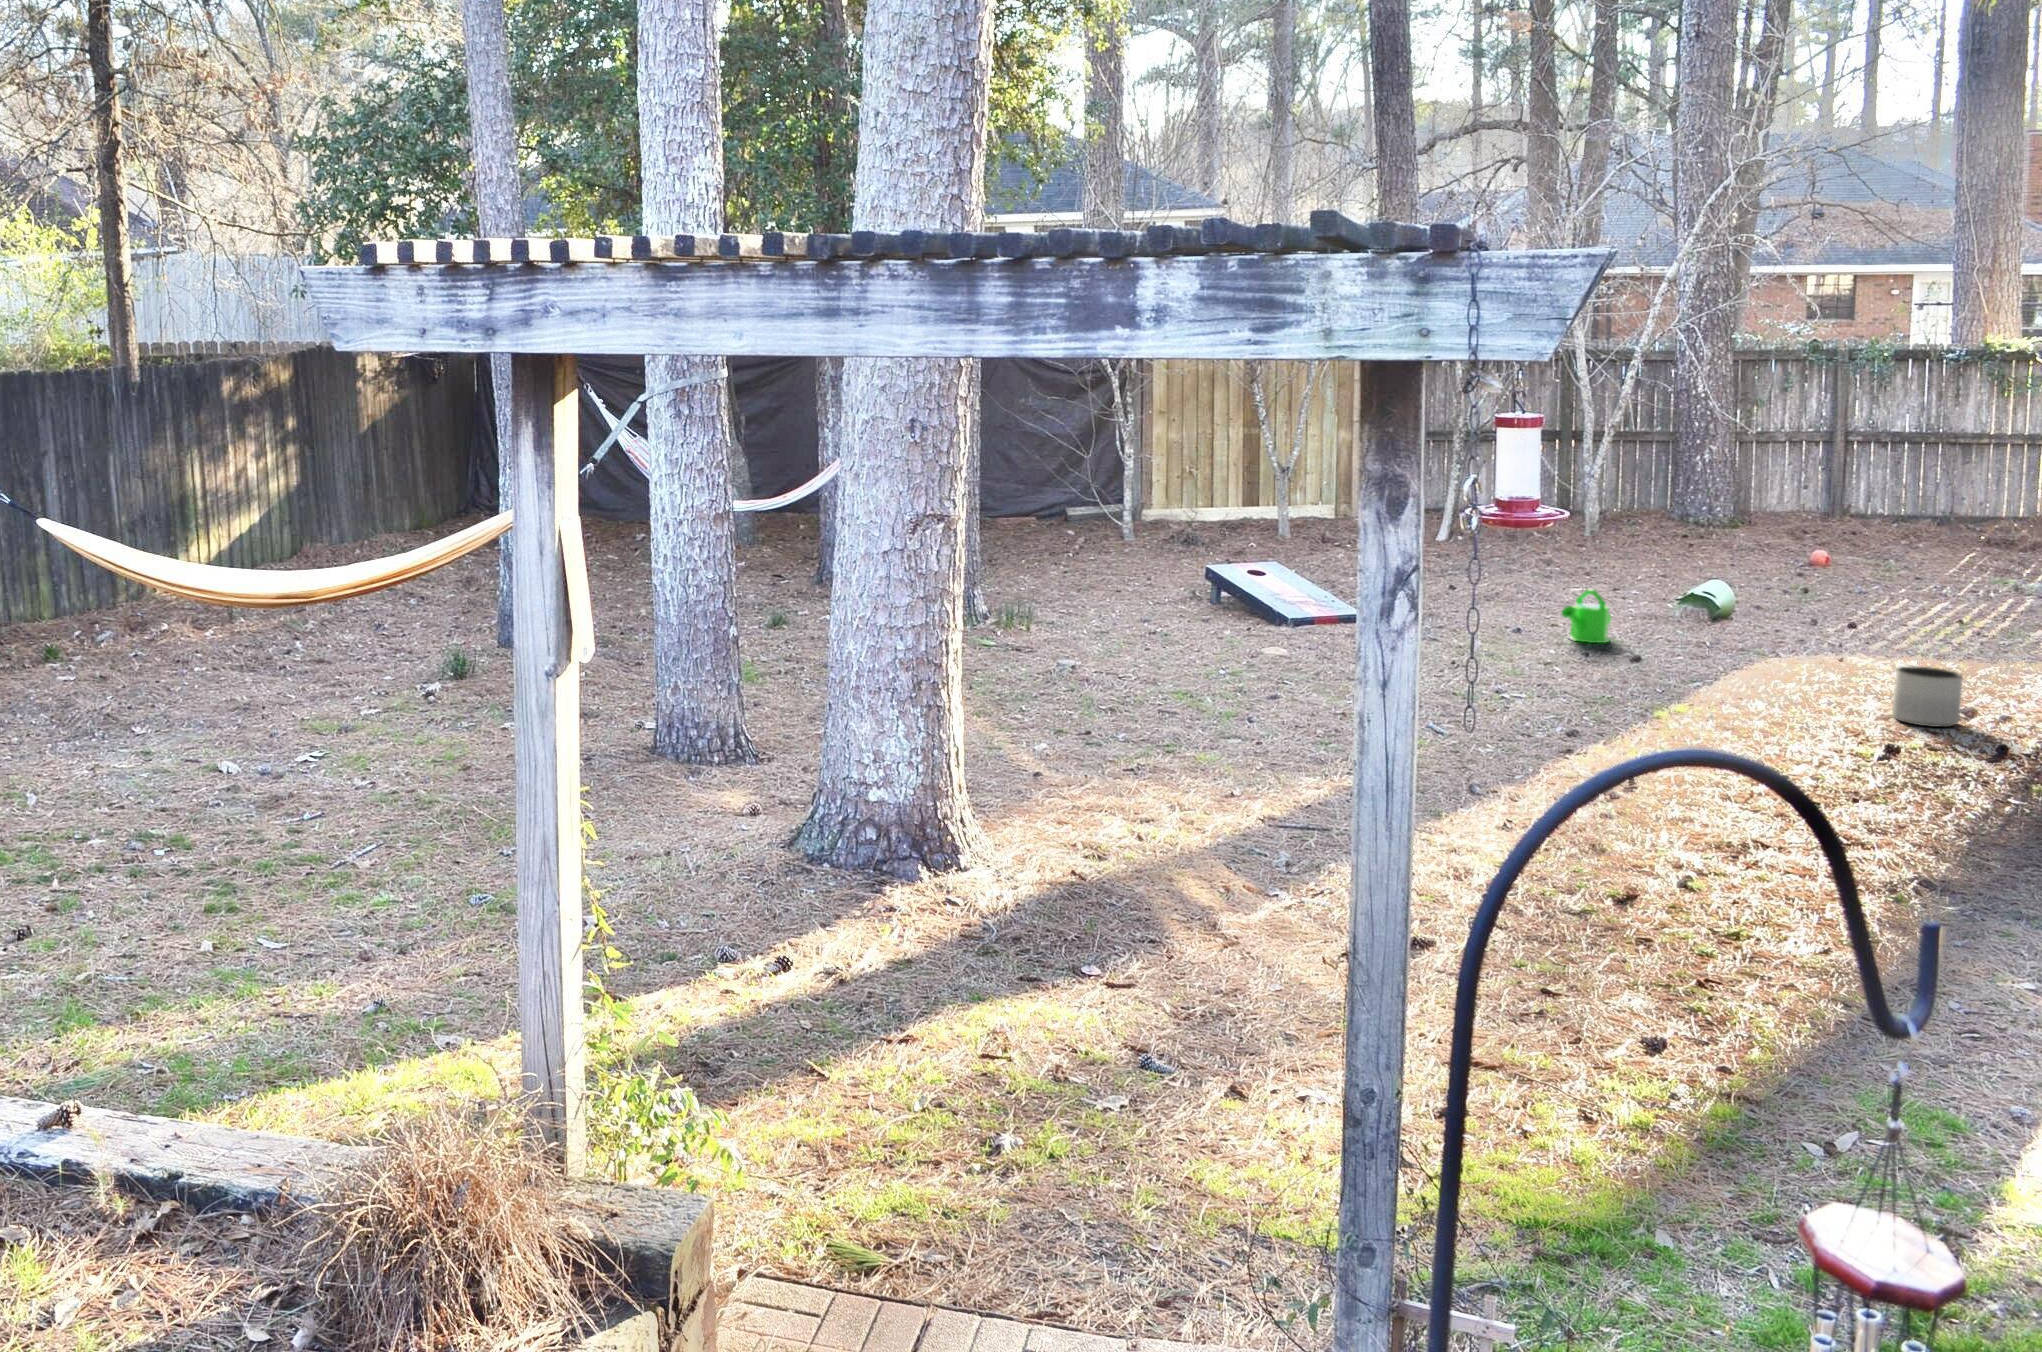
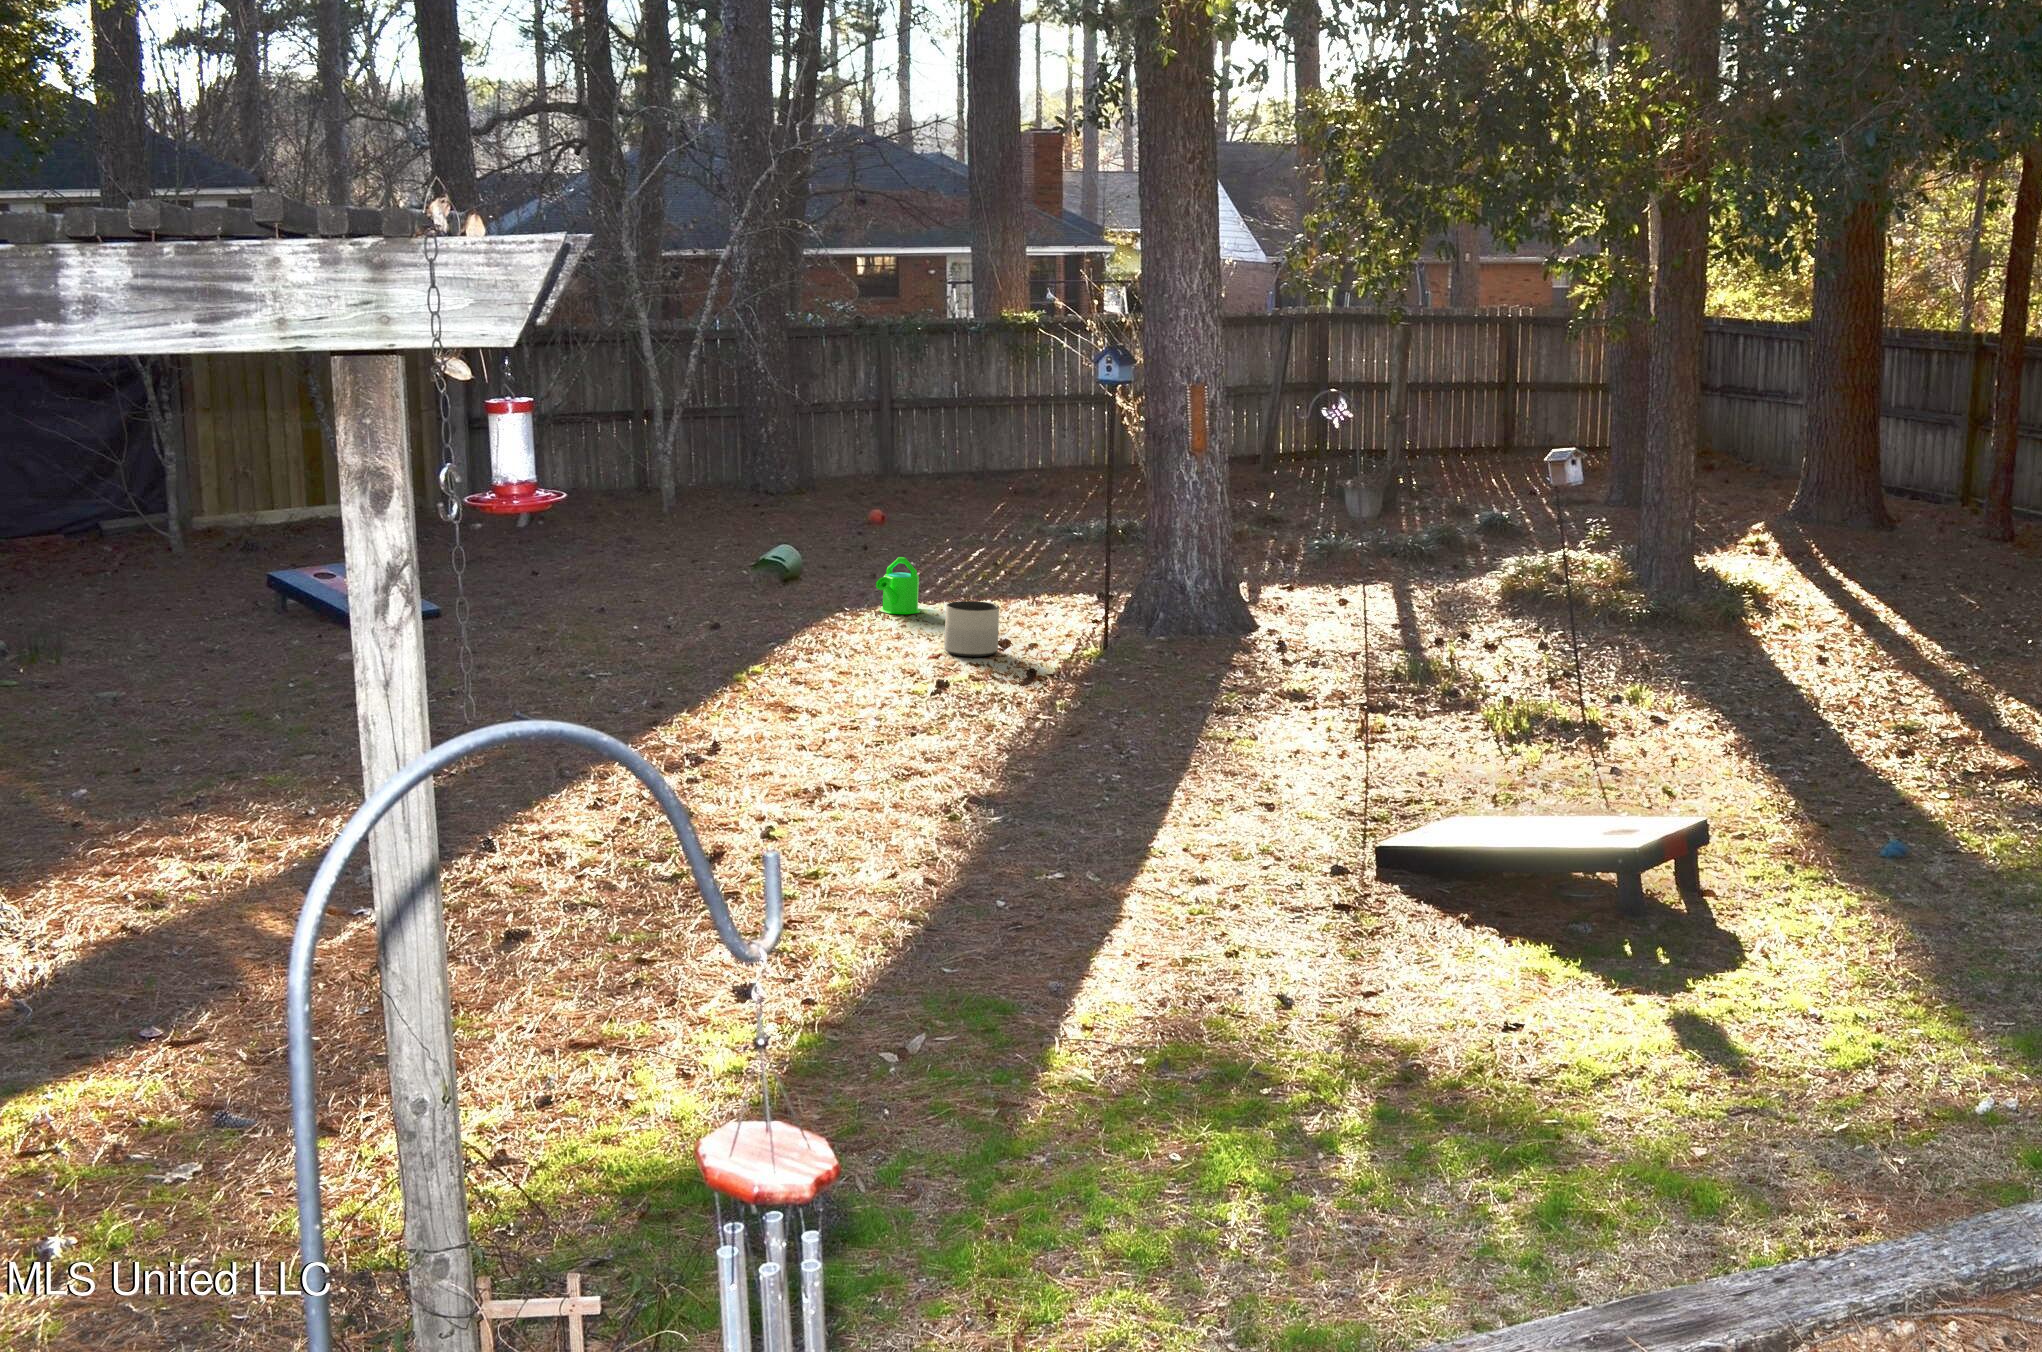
watering can: present [1561,589,1611,643] -> present [876,557,921,614]

